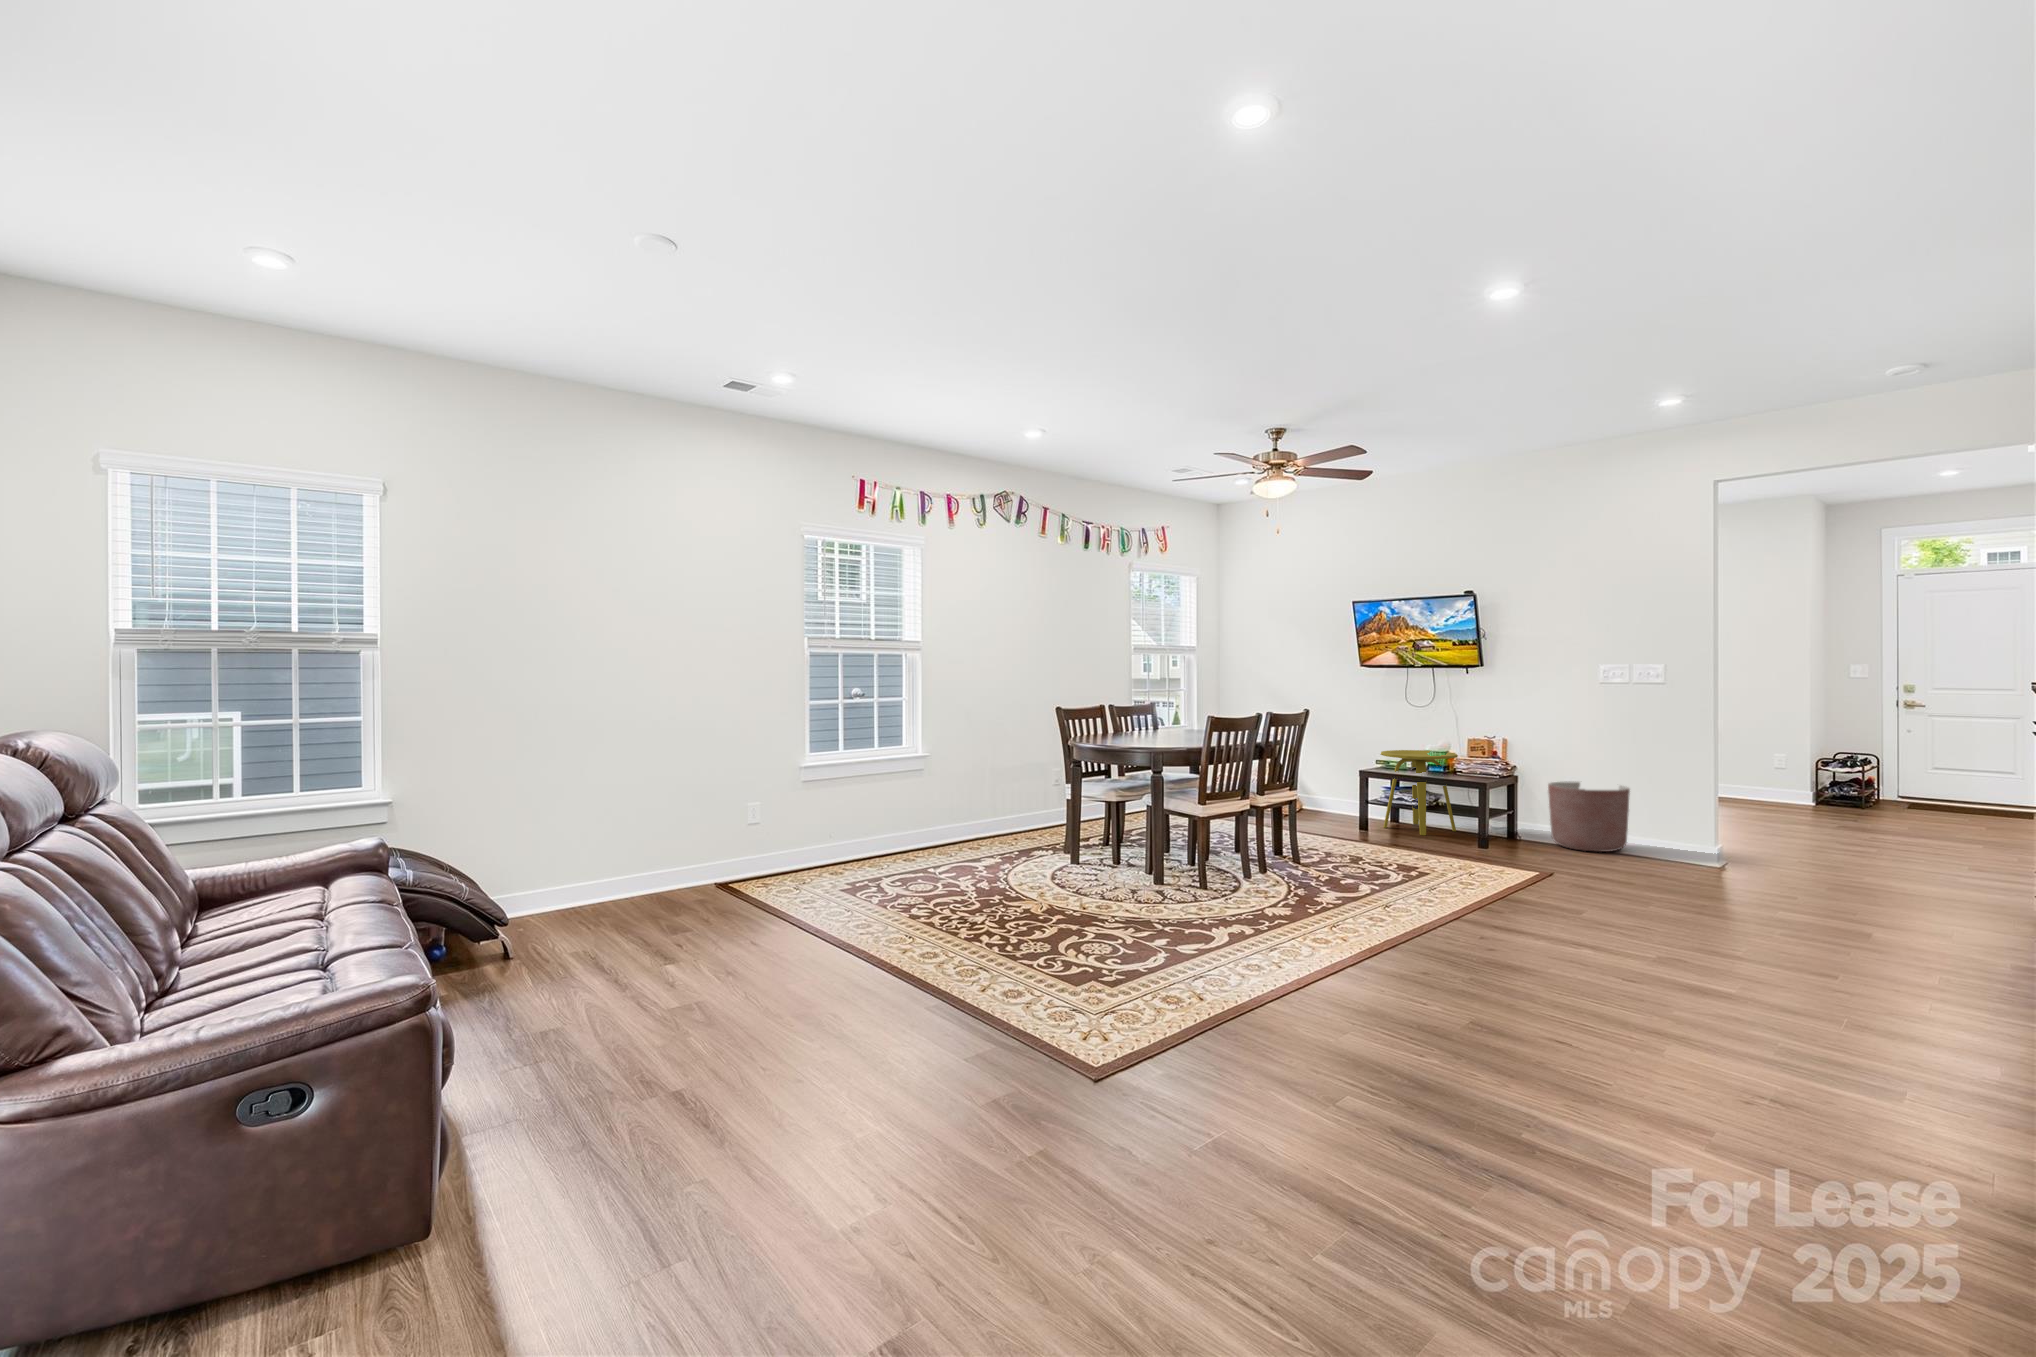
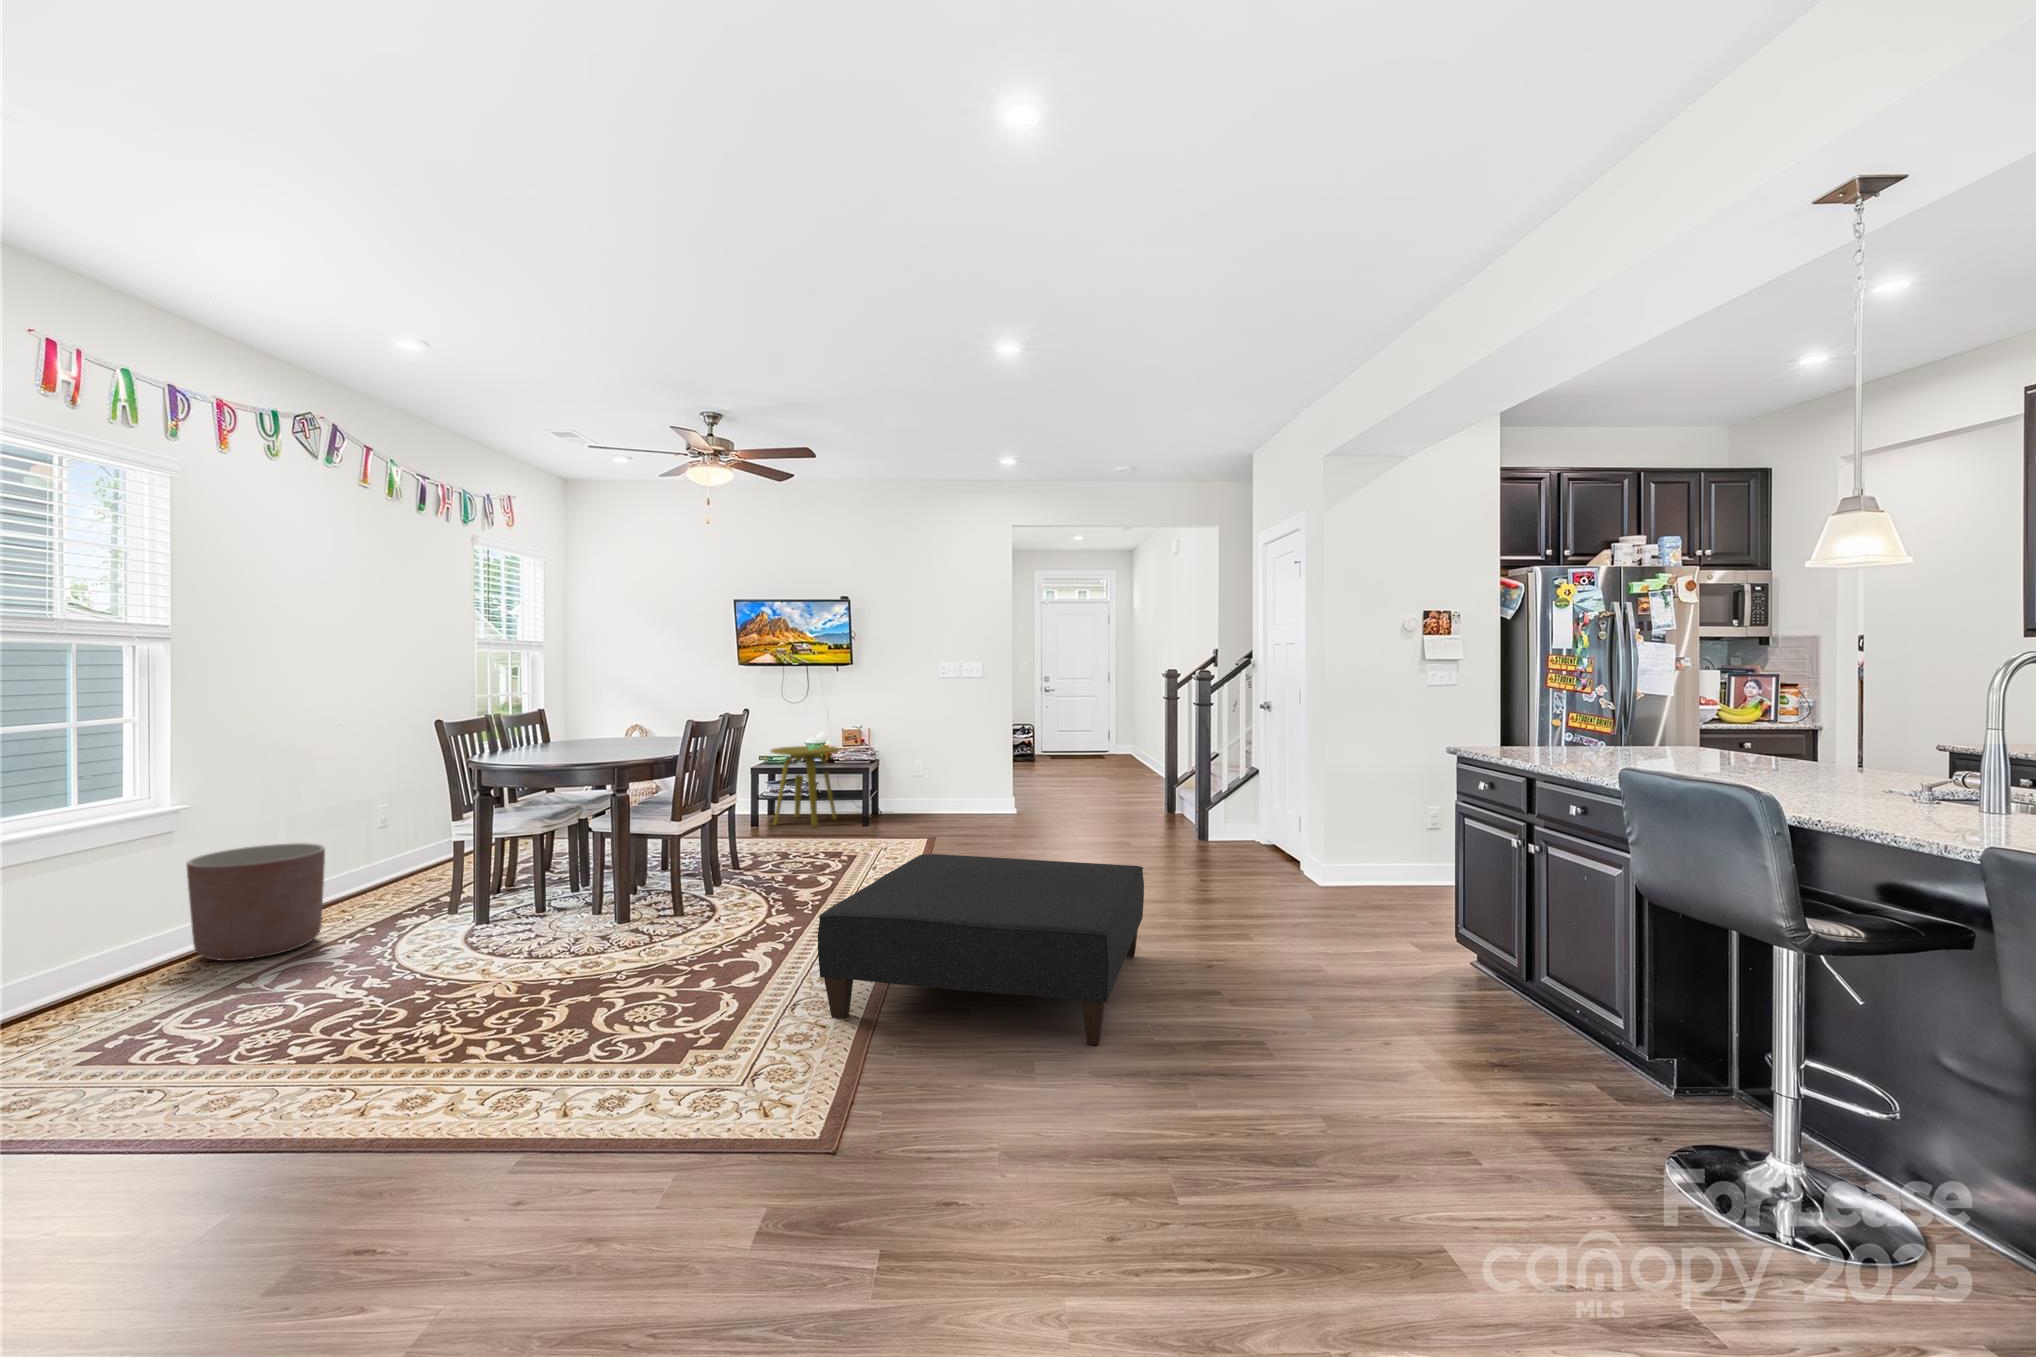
planter: present [1548,781,1630,852] -> present [186,843,325,961]
ottoman: none [1216,864,1674,1106] -> present [818,854,1144,1046]

